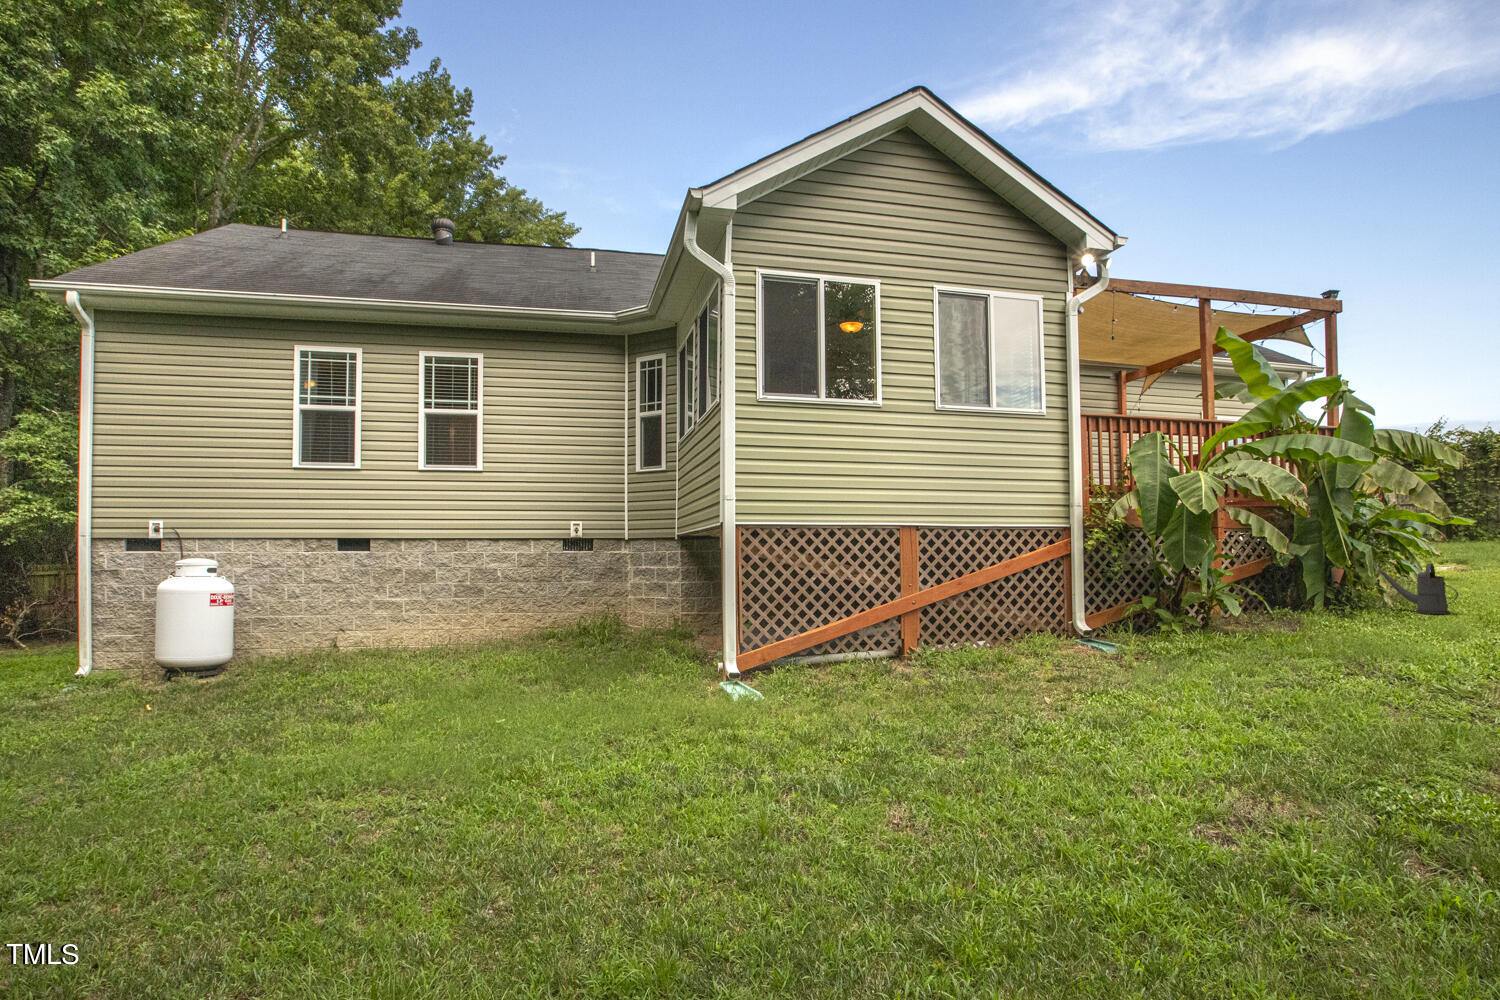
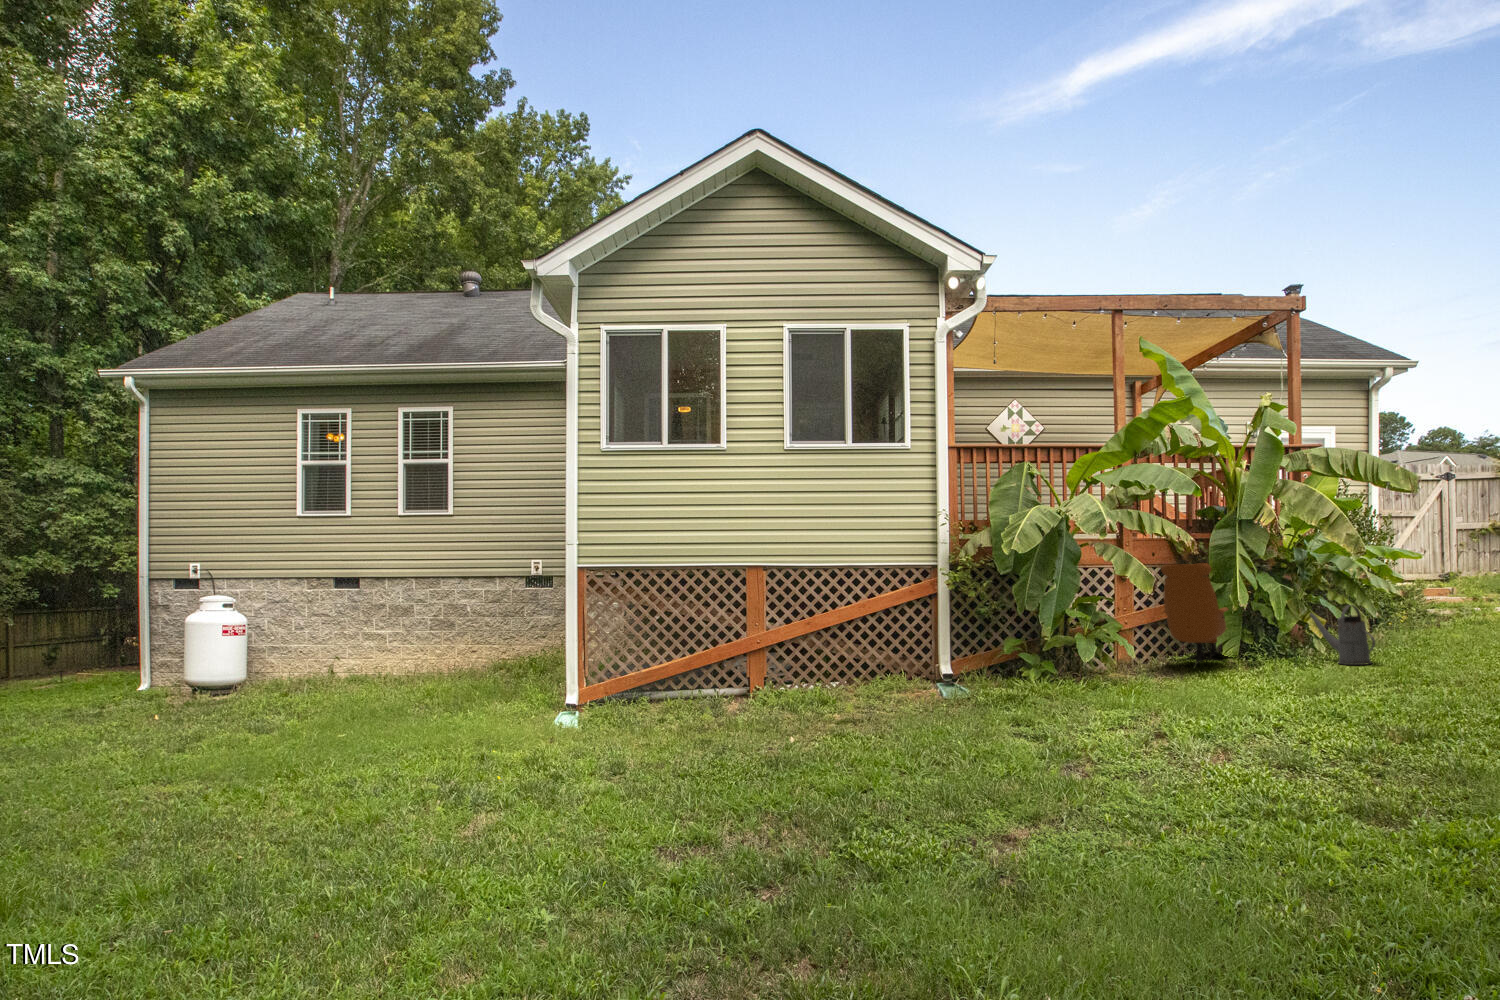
lounge chair: none [1267,526,1342,621] -> present [1161,563,1235,669]

